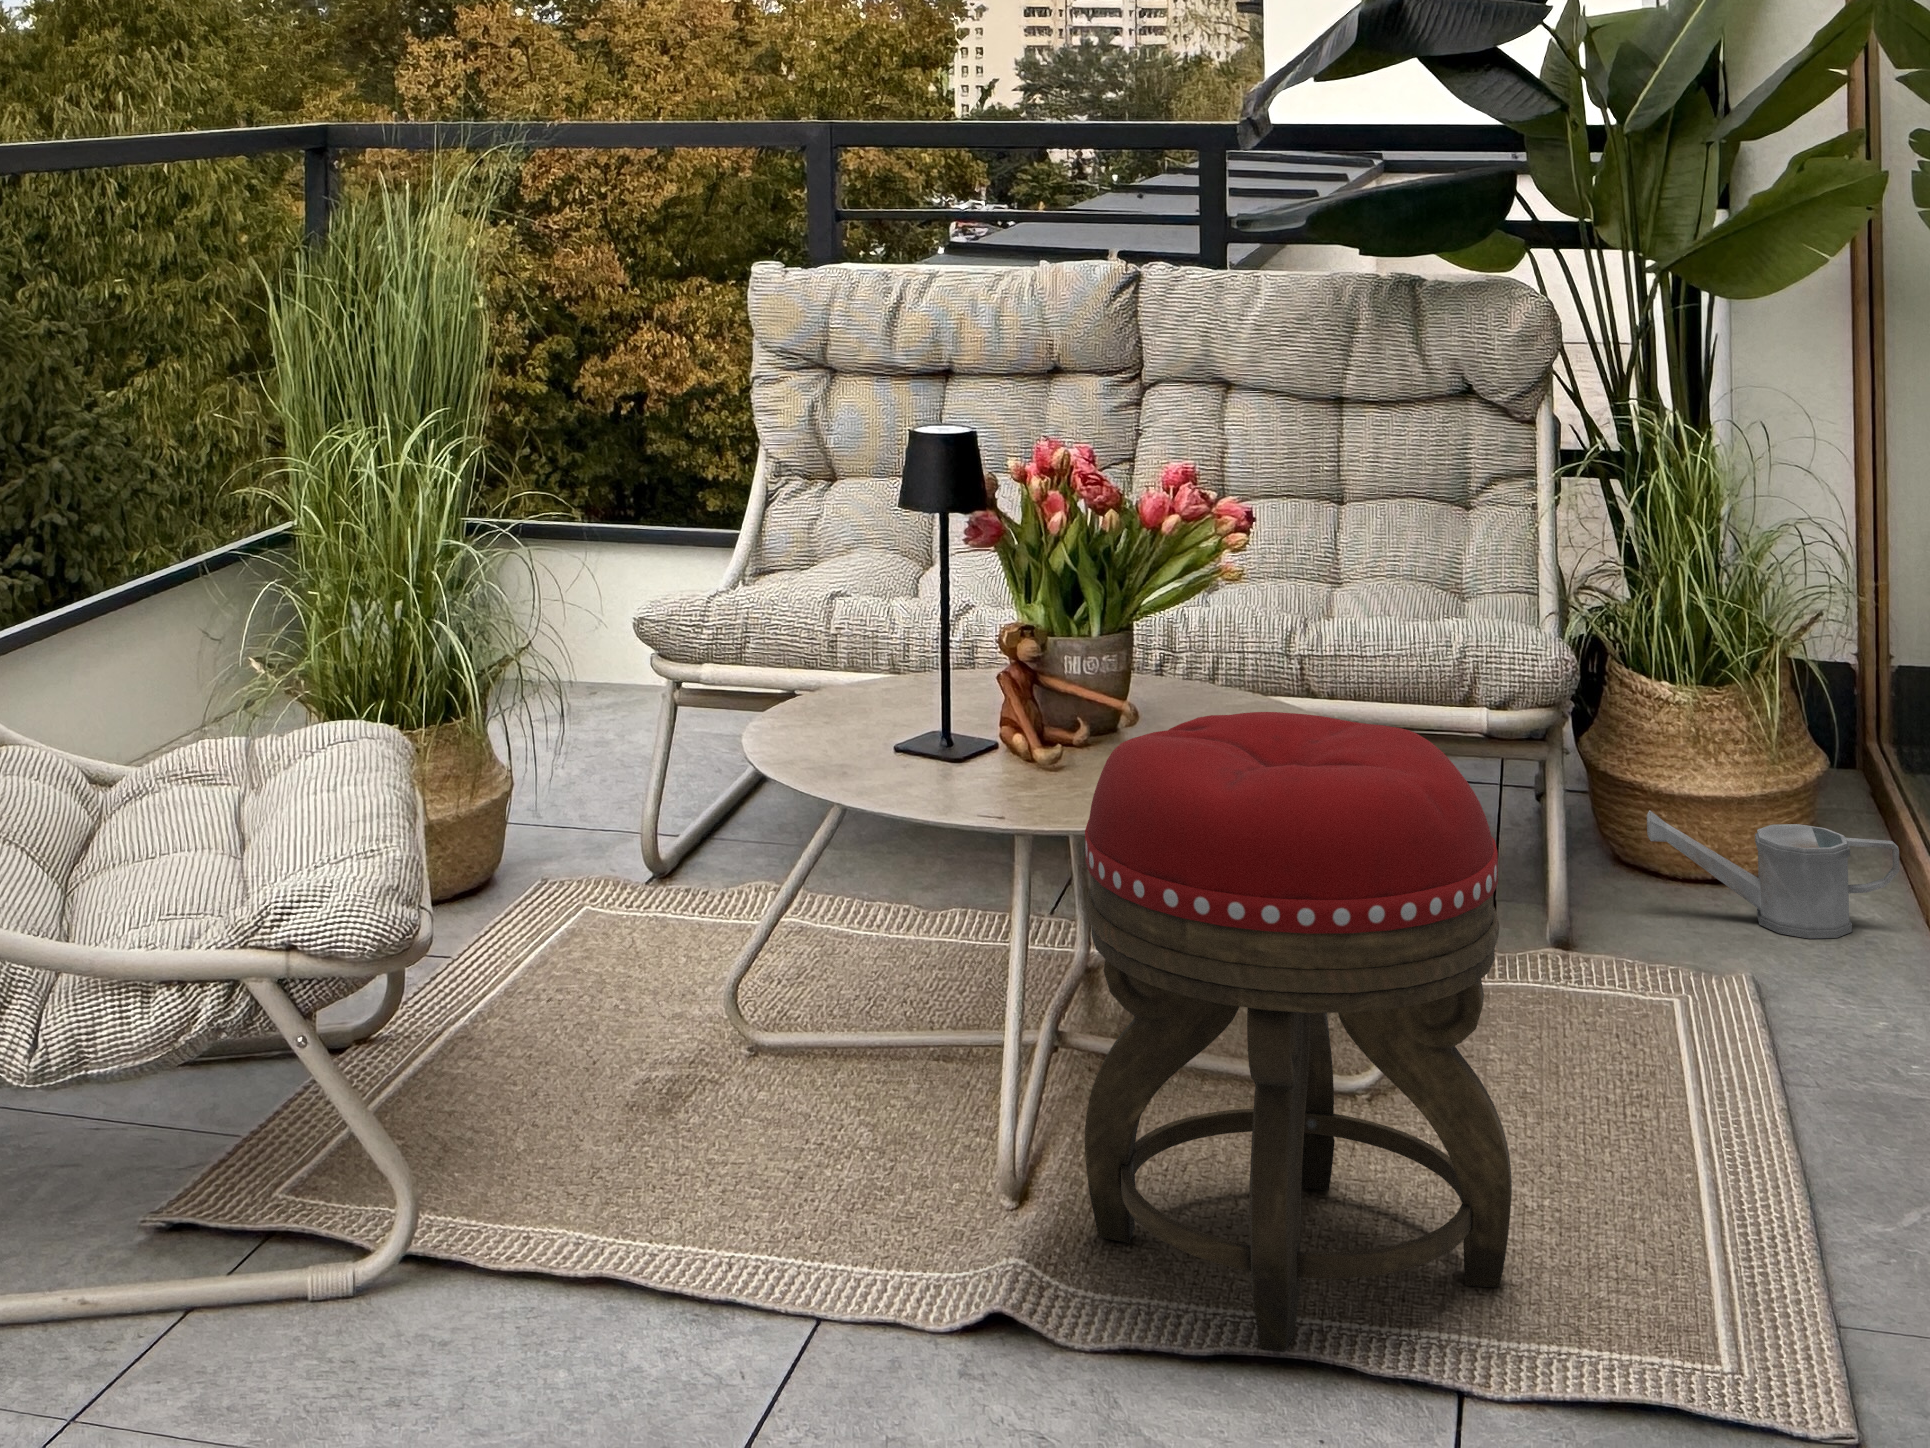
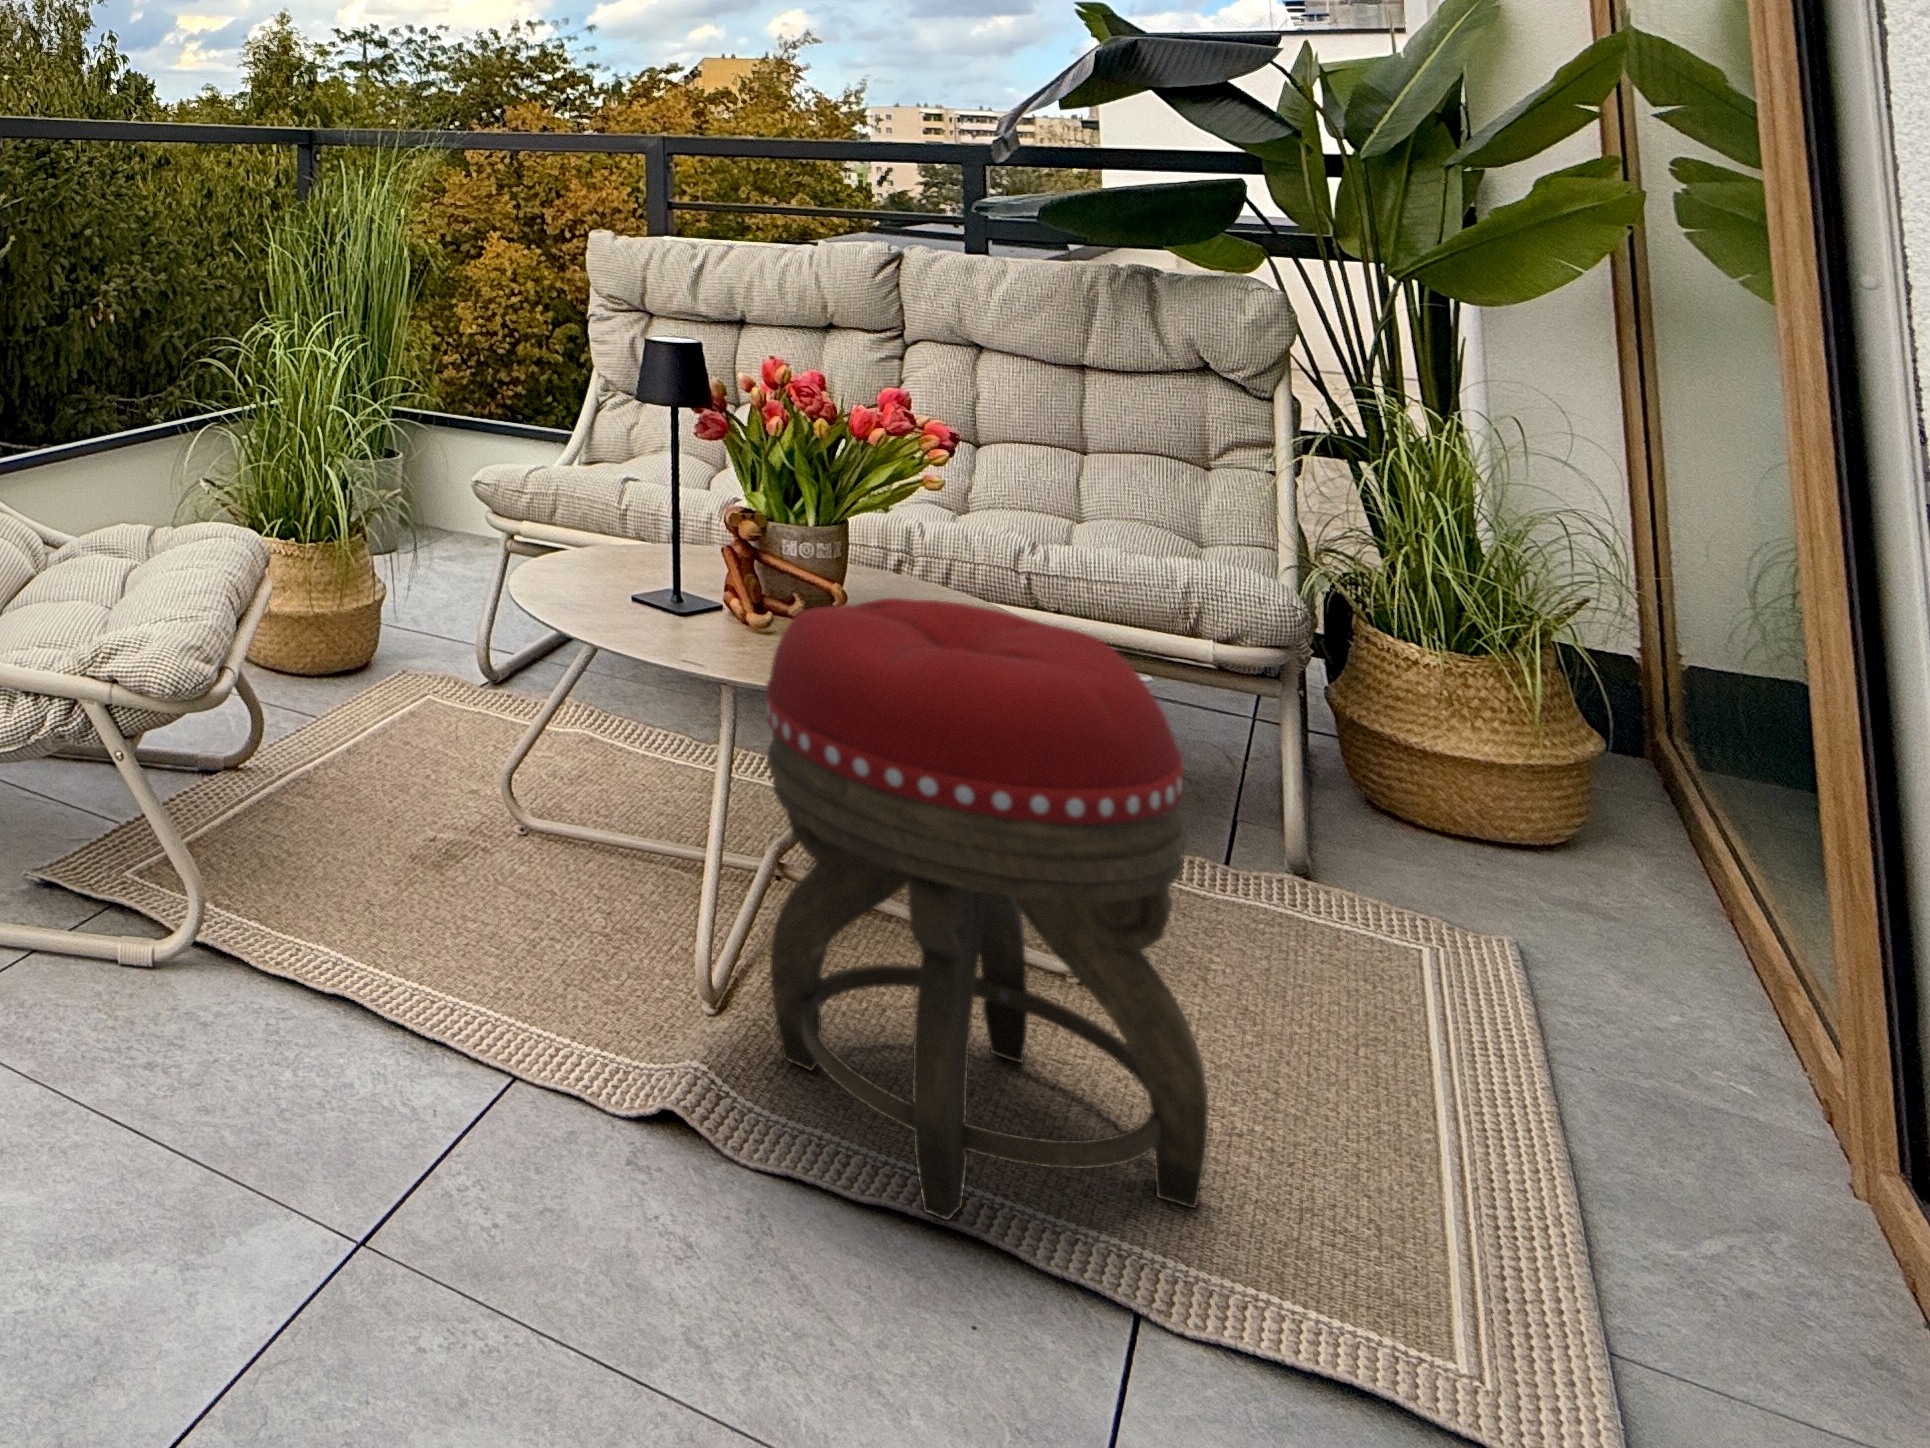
watering can: present [1647,810,1900,939] -> none [1393,760,1691,918]

